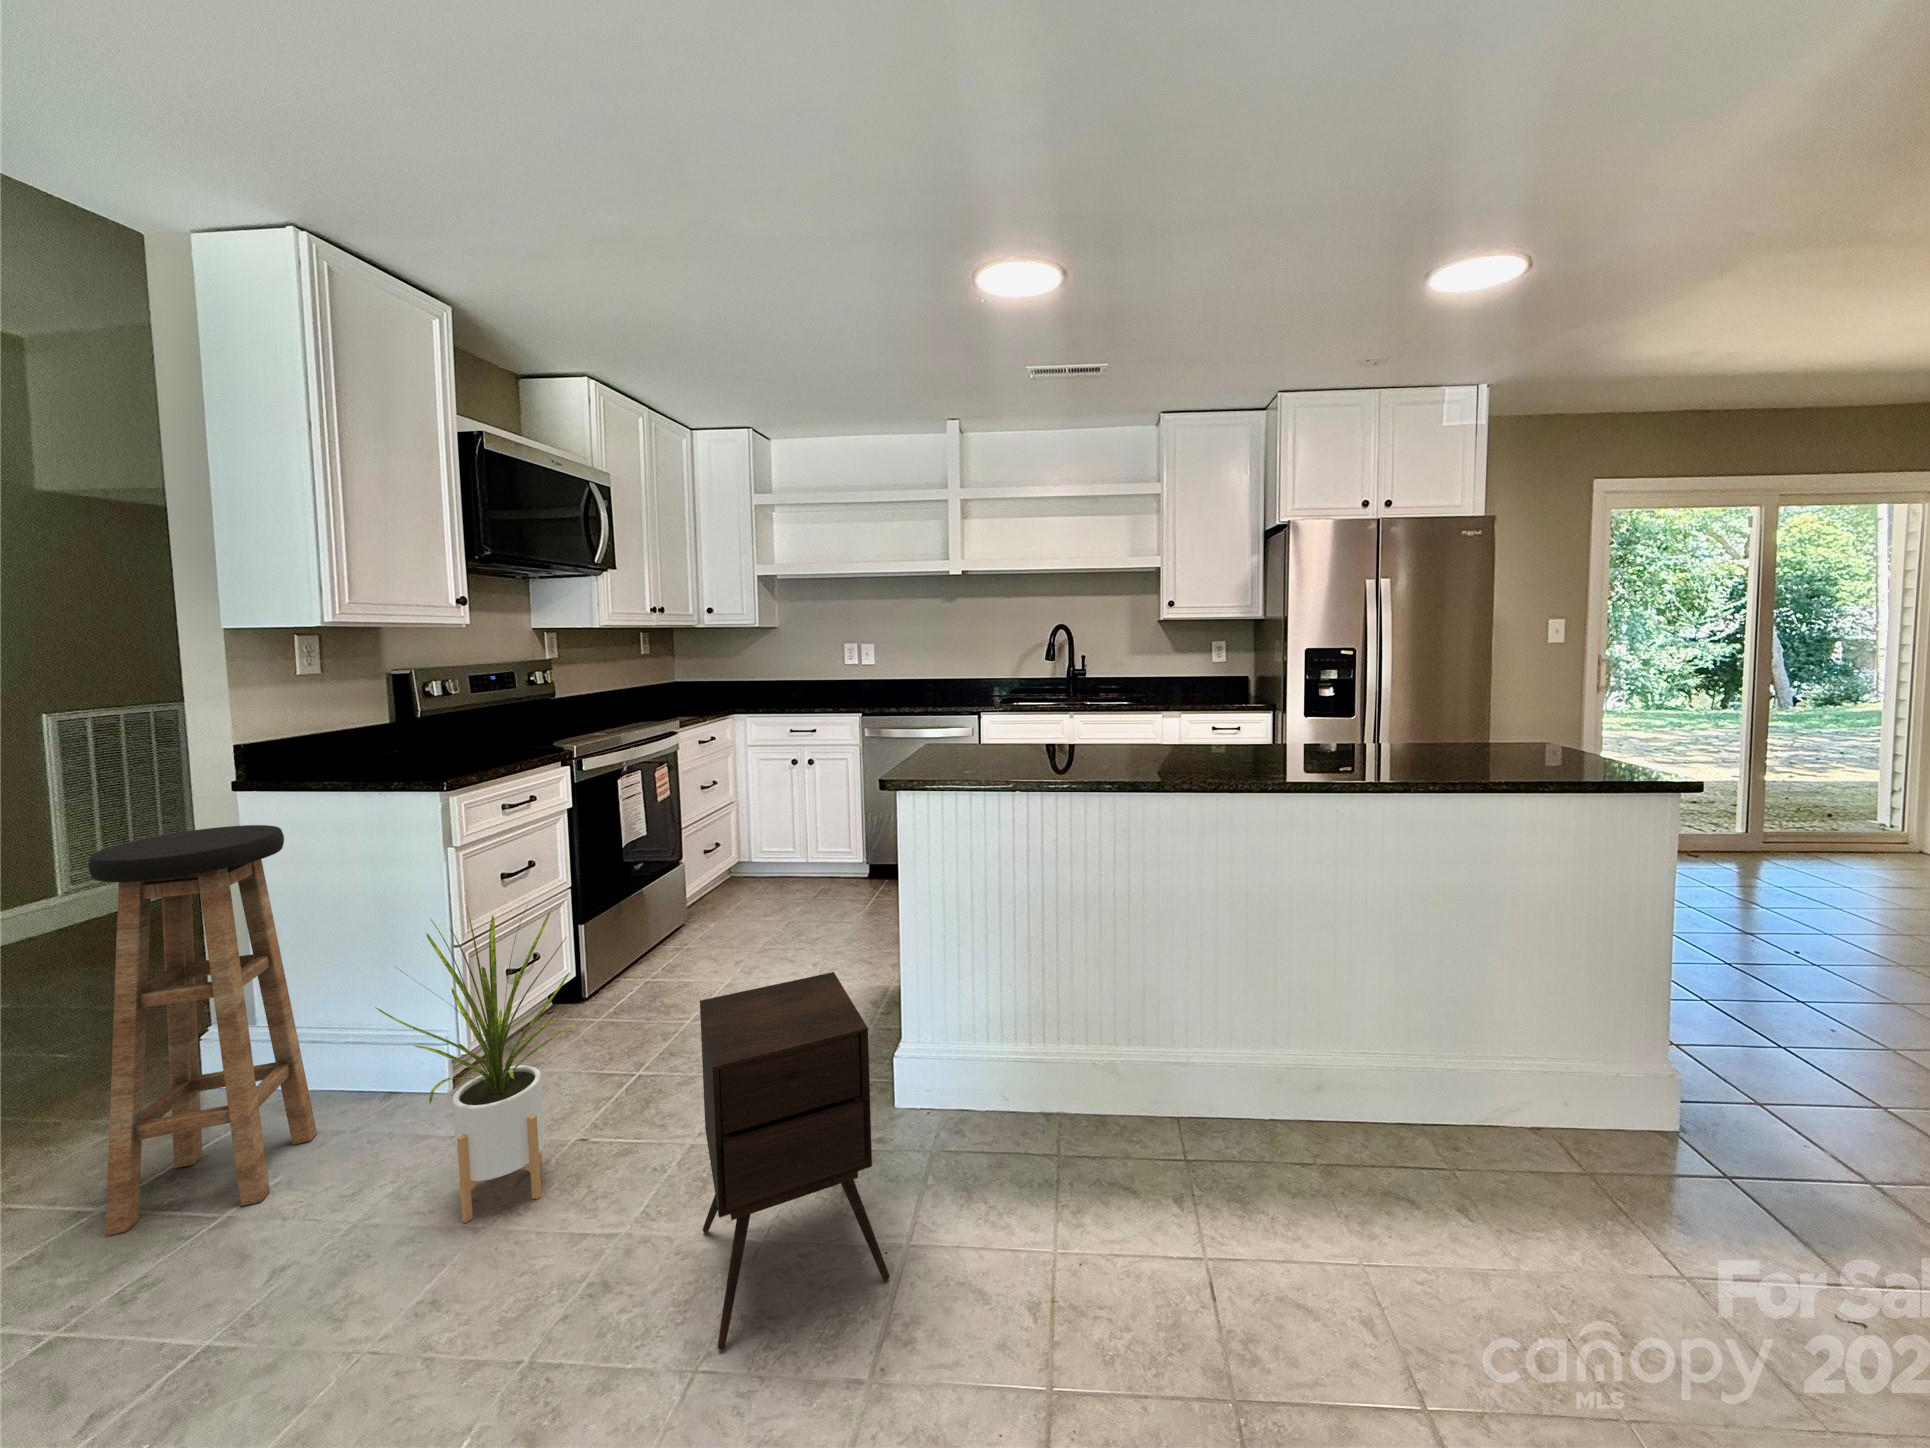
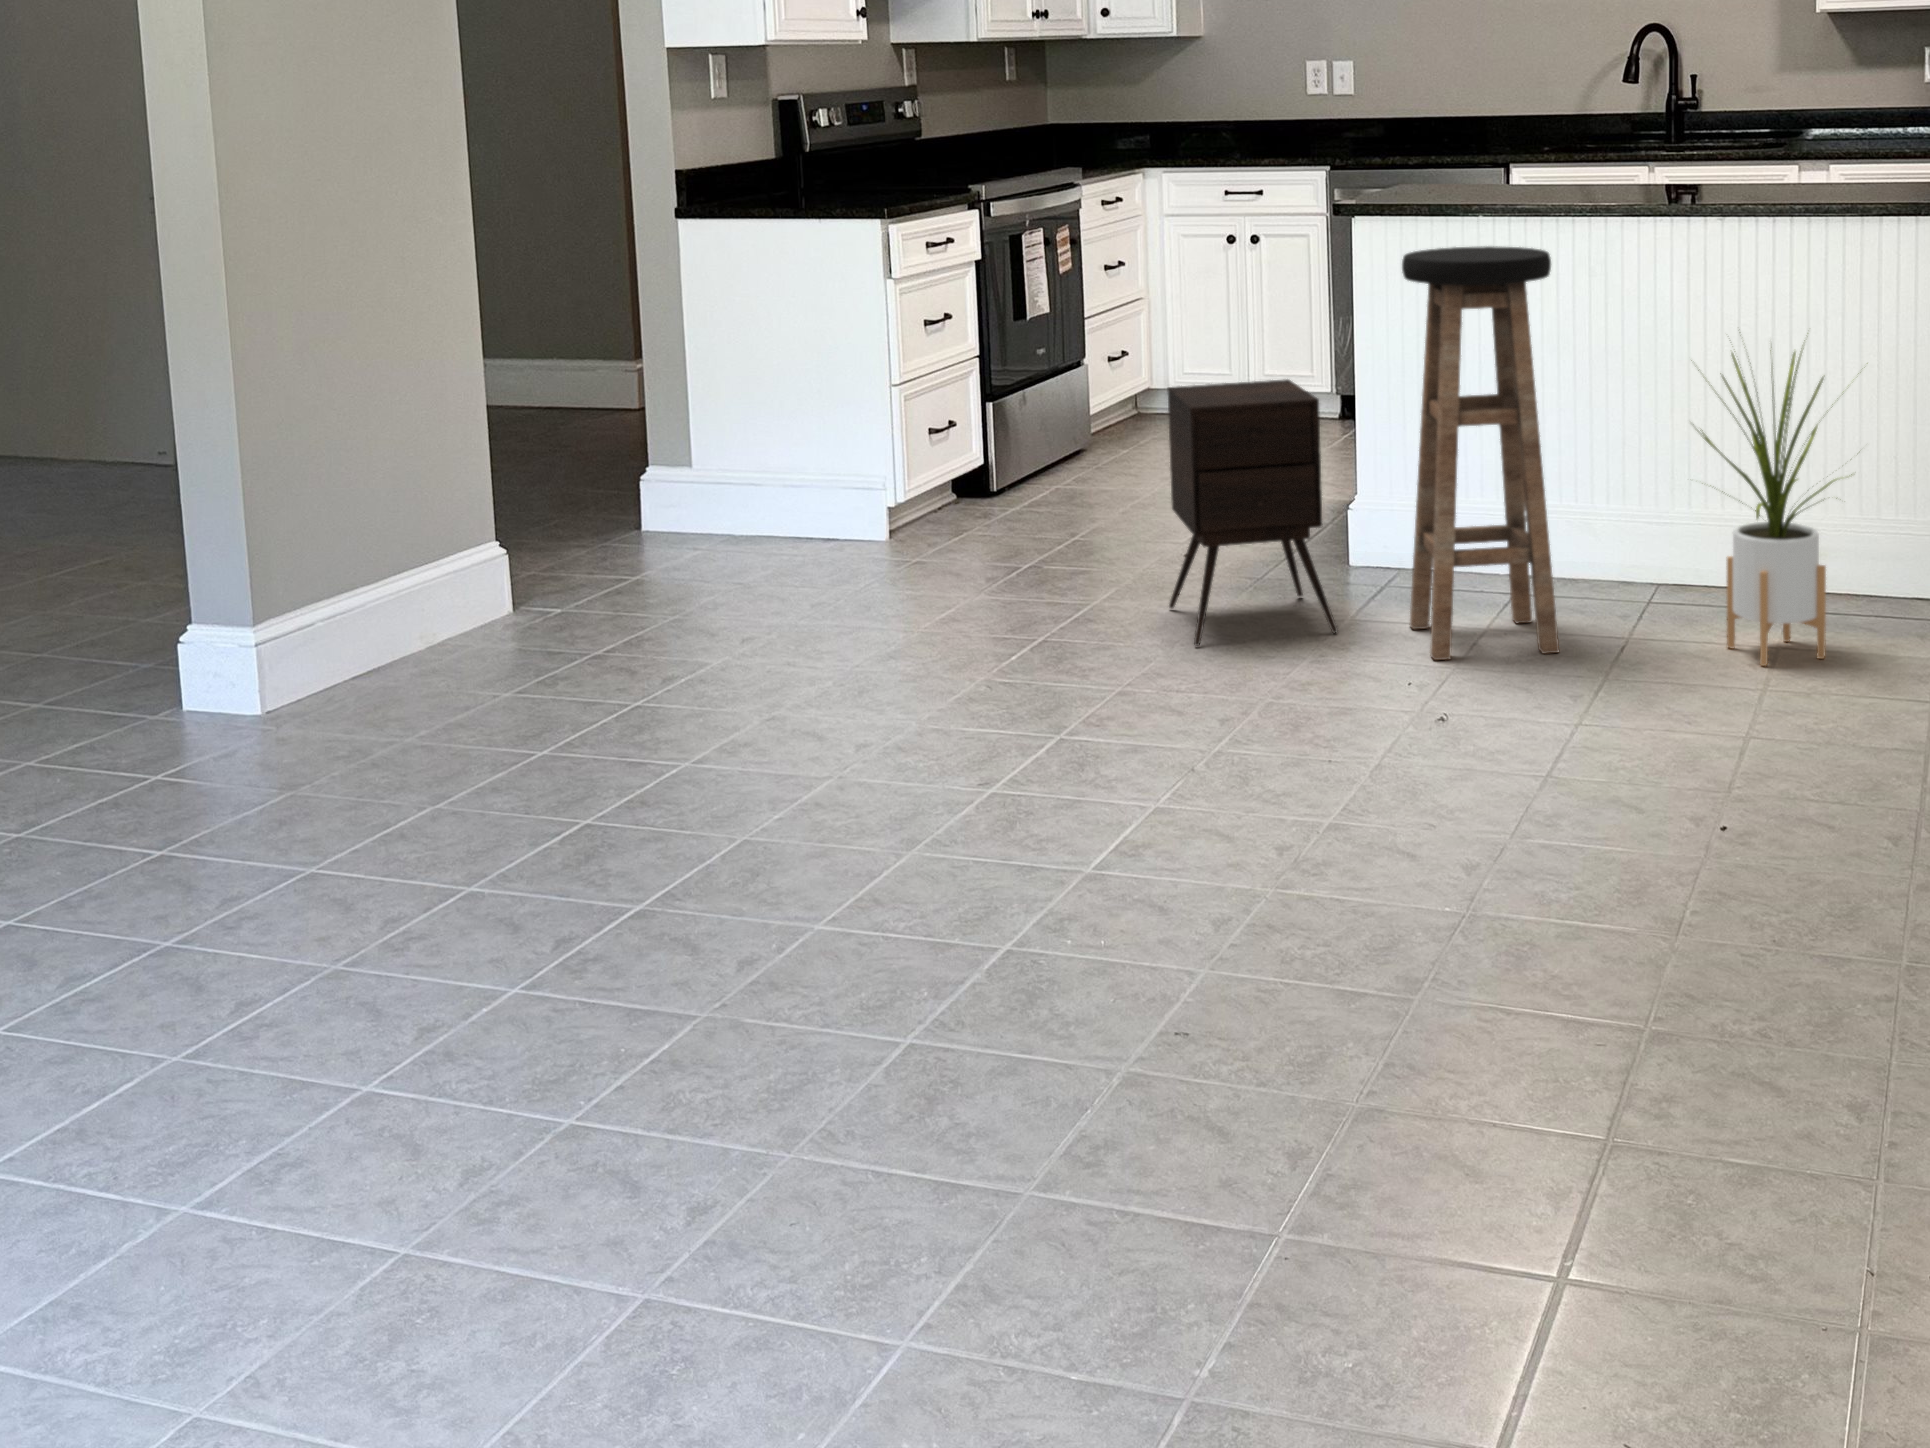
bar stool: present [88,825,317,1235] -> present [1402,246,1559,660]
house plant: present [375,907,585,1223] -> present [1698,340,1852,666]

